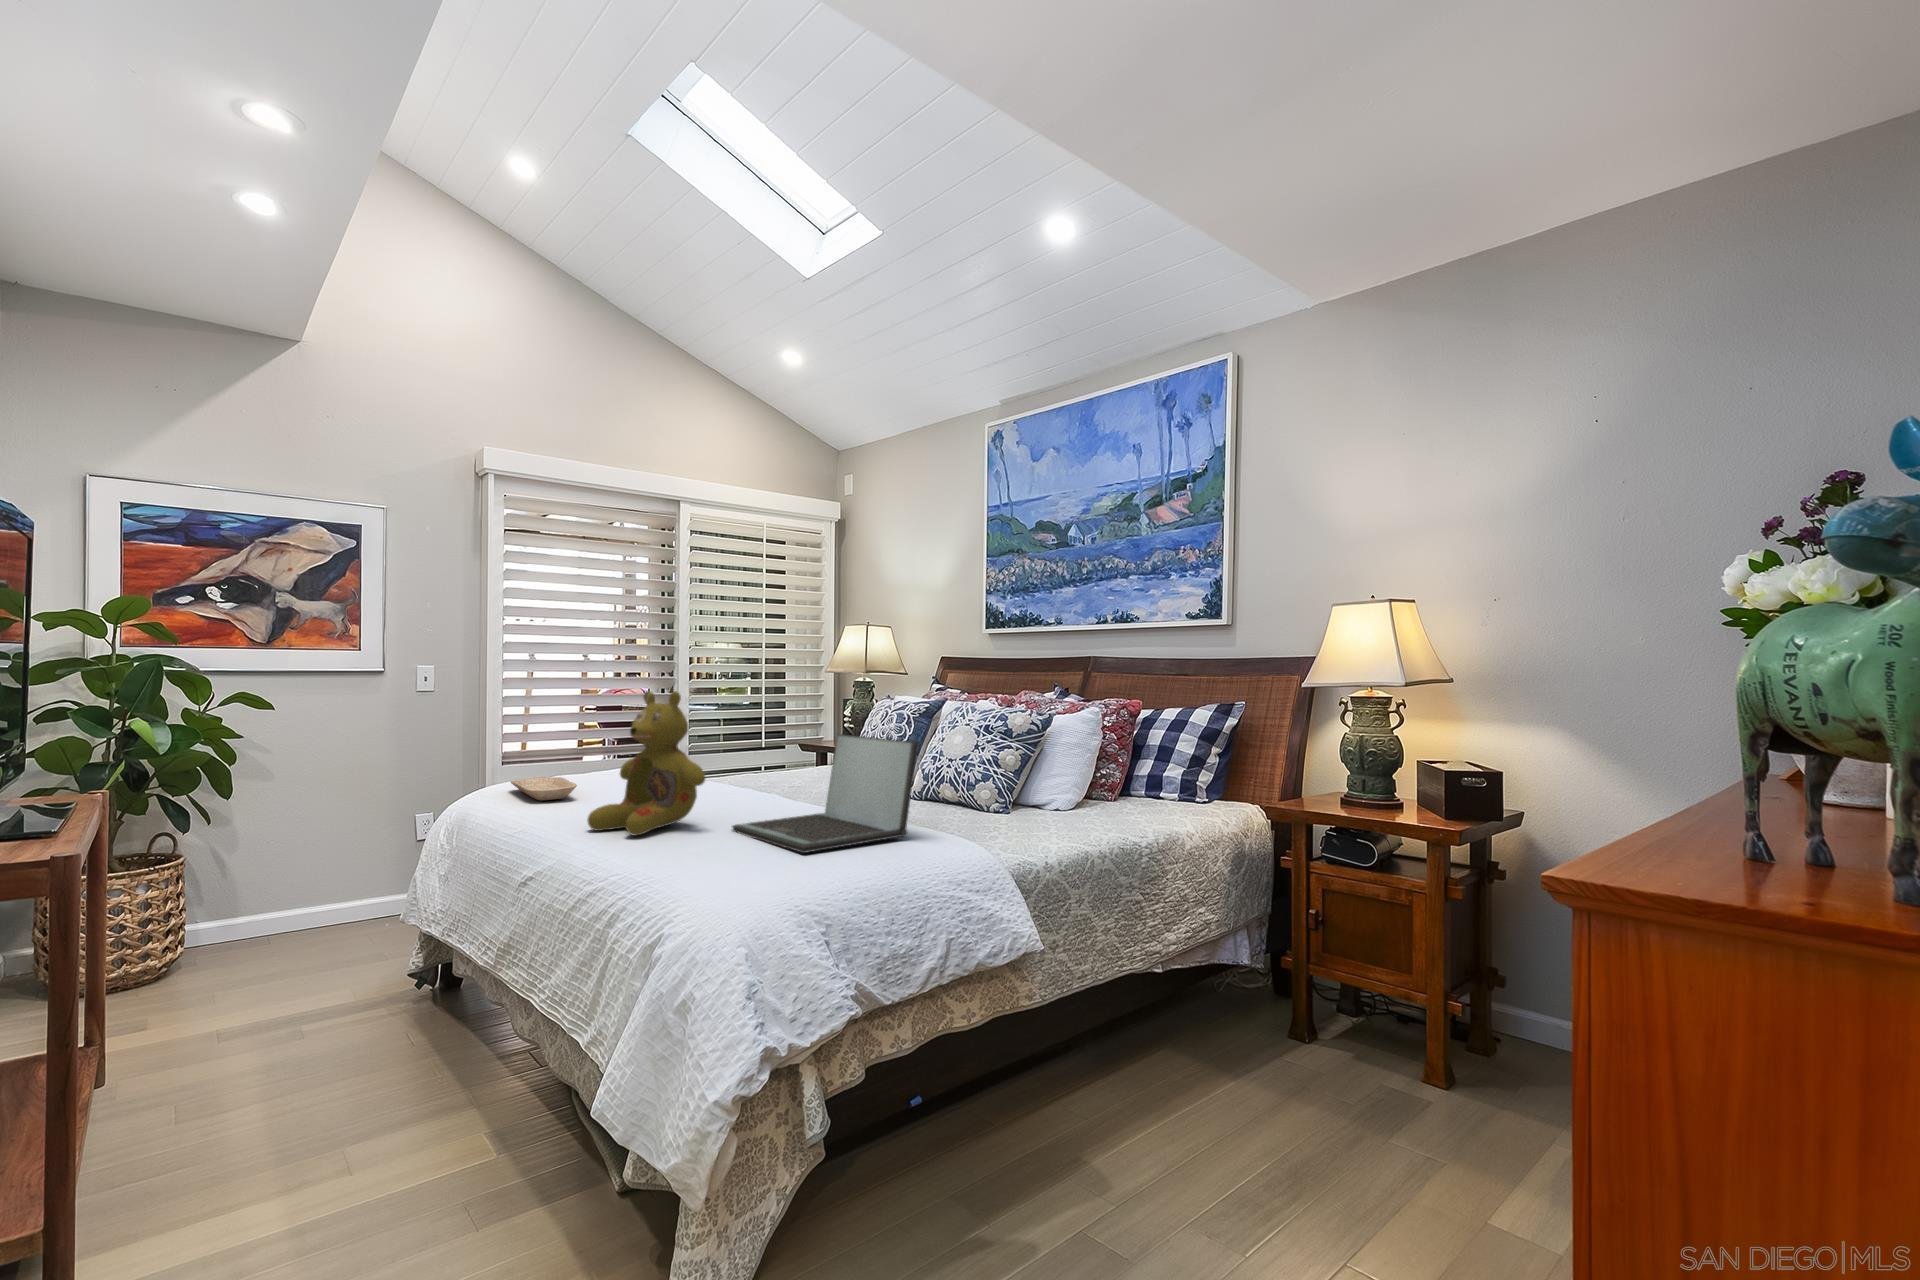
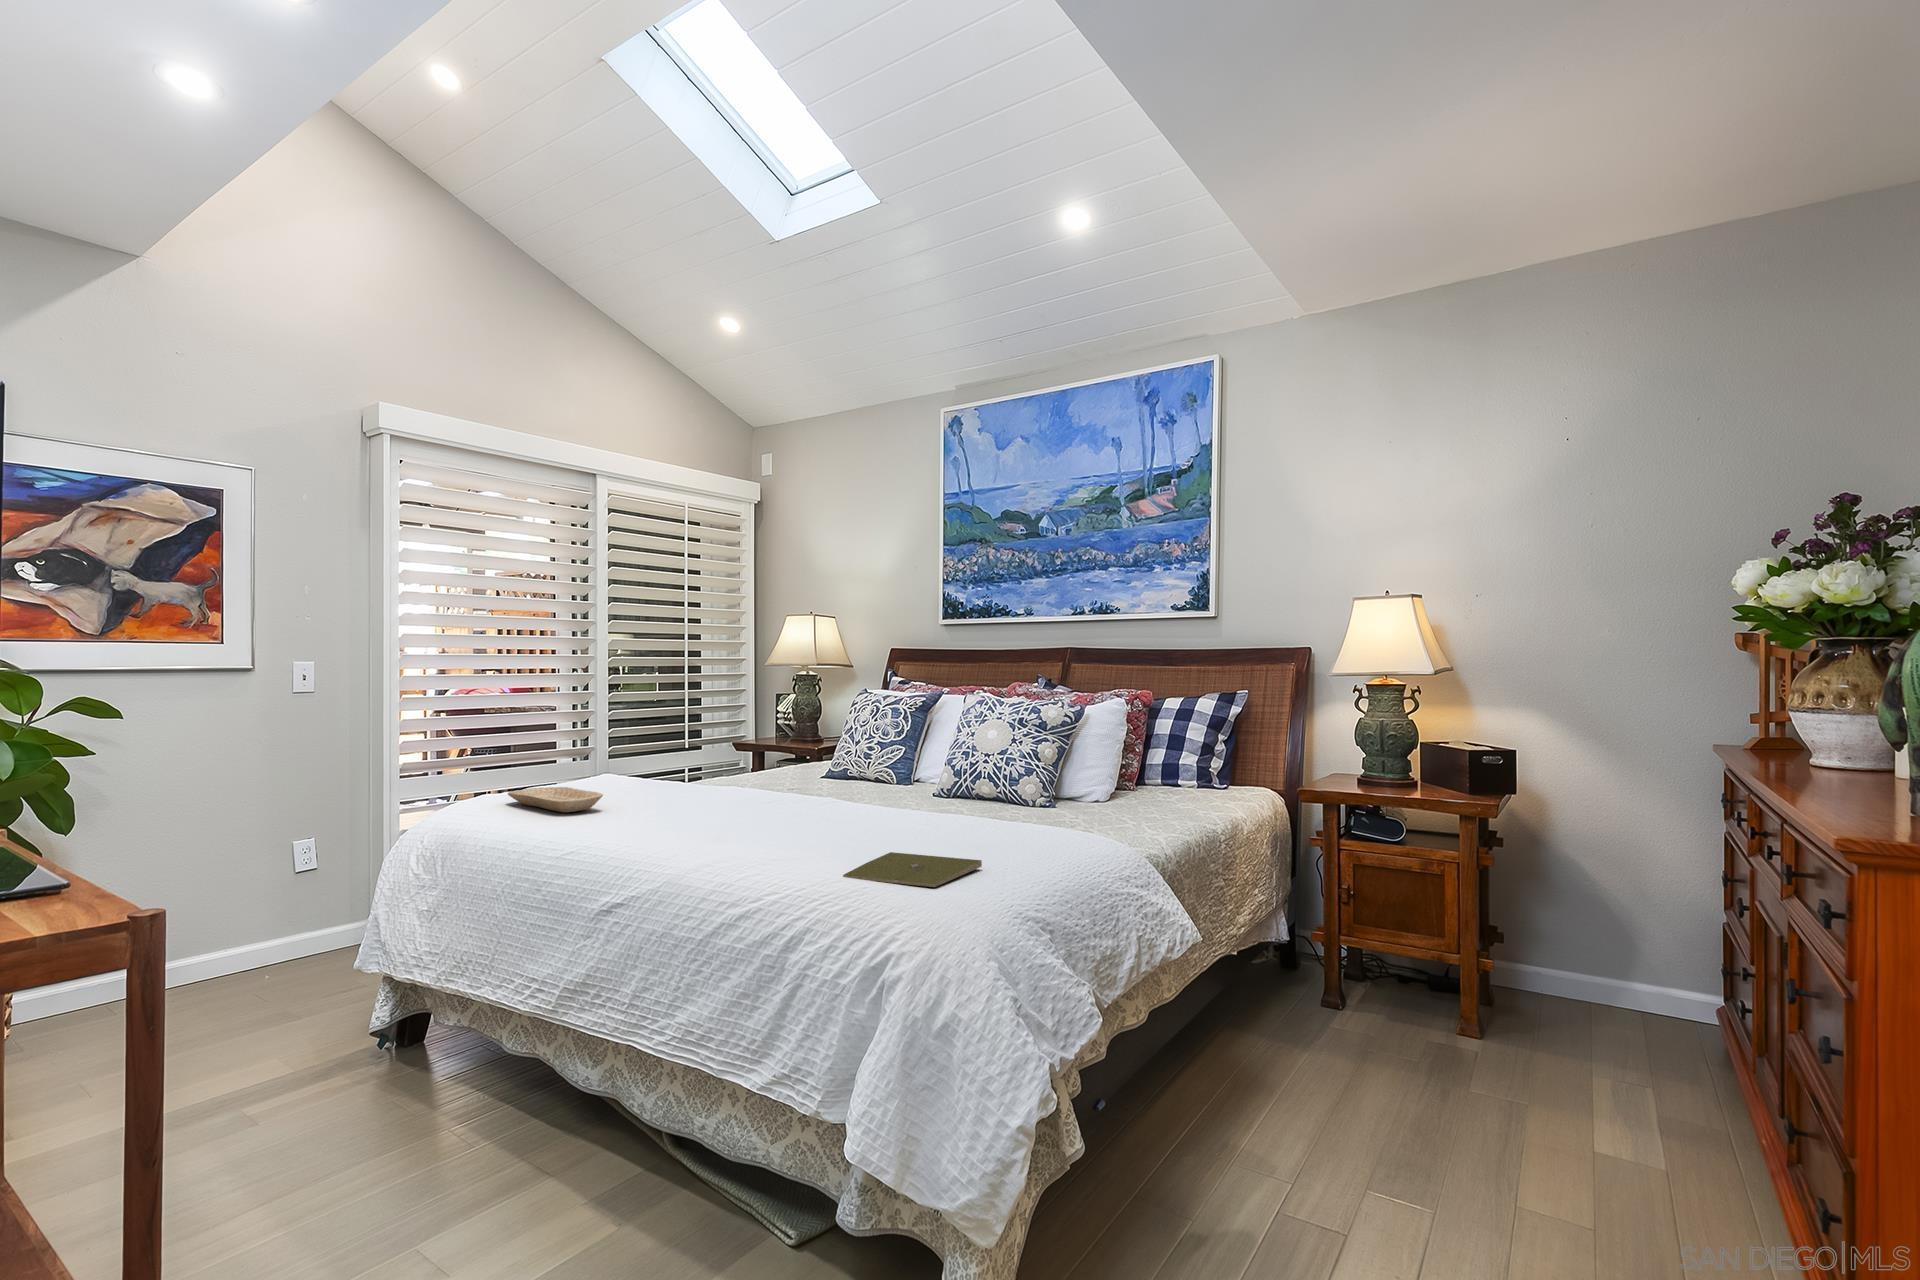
stuffed bear: present [588,691,705,835] -> none [677,686,801,842]
laptop: present [732,734,918,853] -> none [827,729,1019,849]
notebook: none [666,854,809,892] -> present [843,852,982,887]

